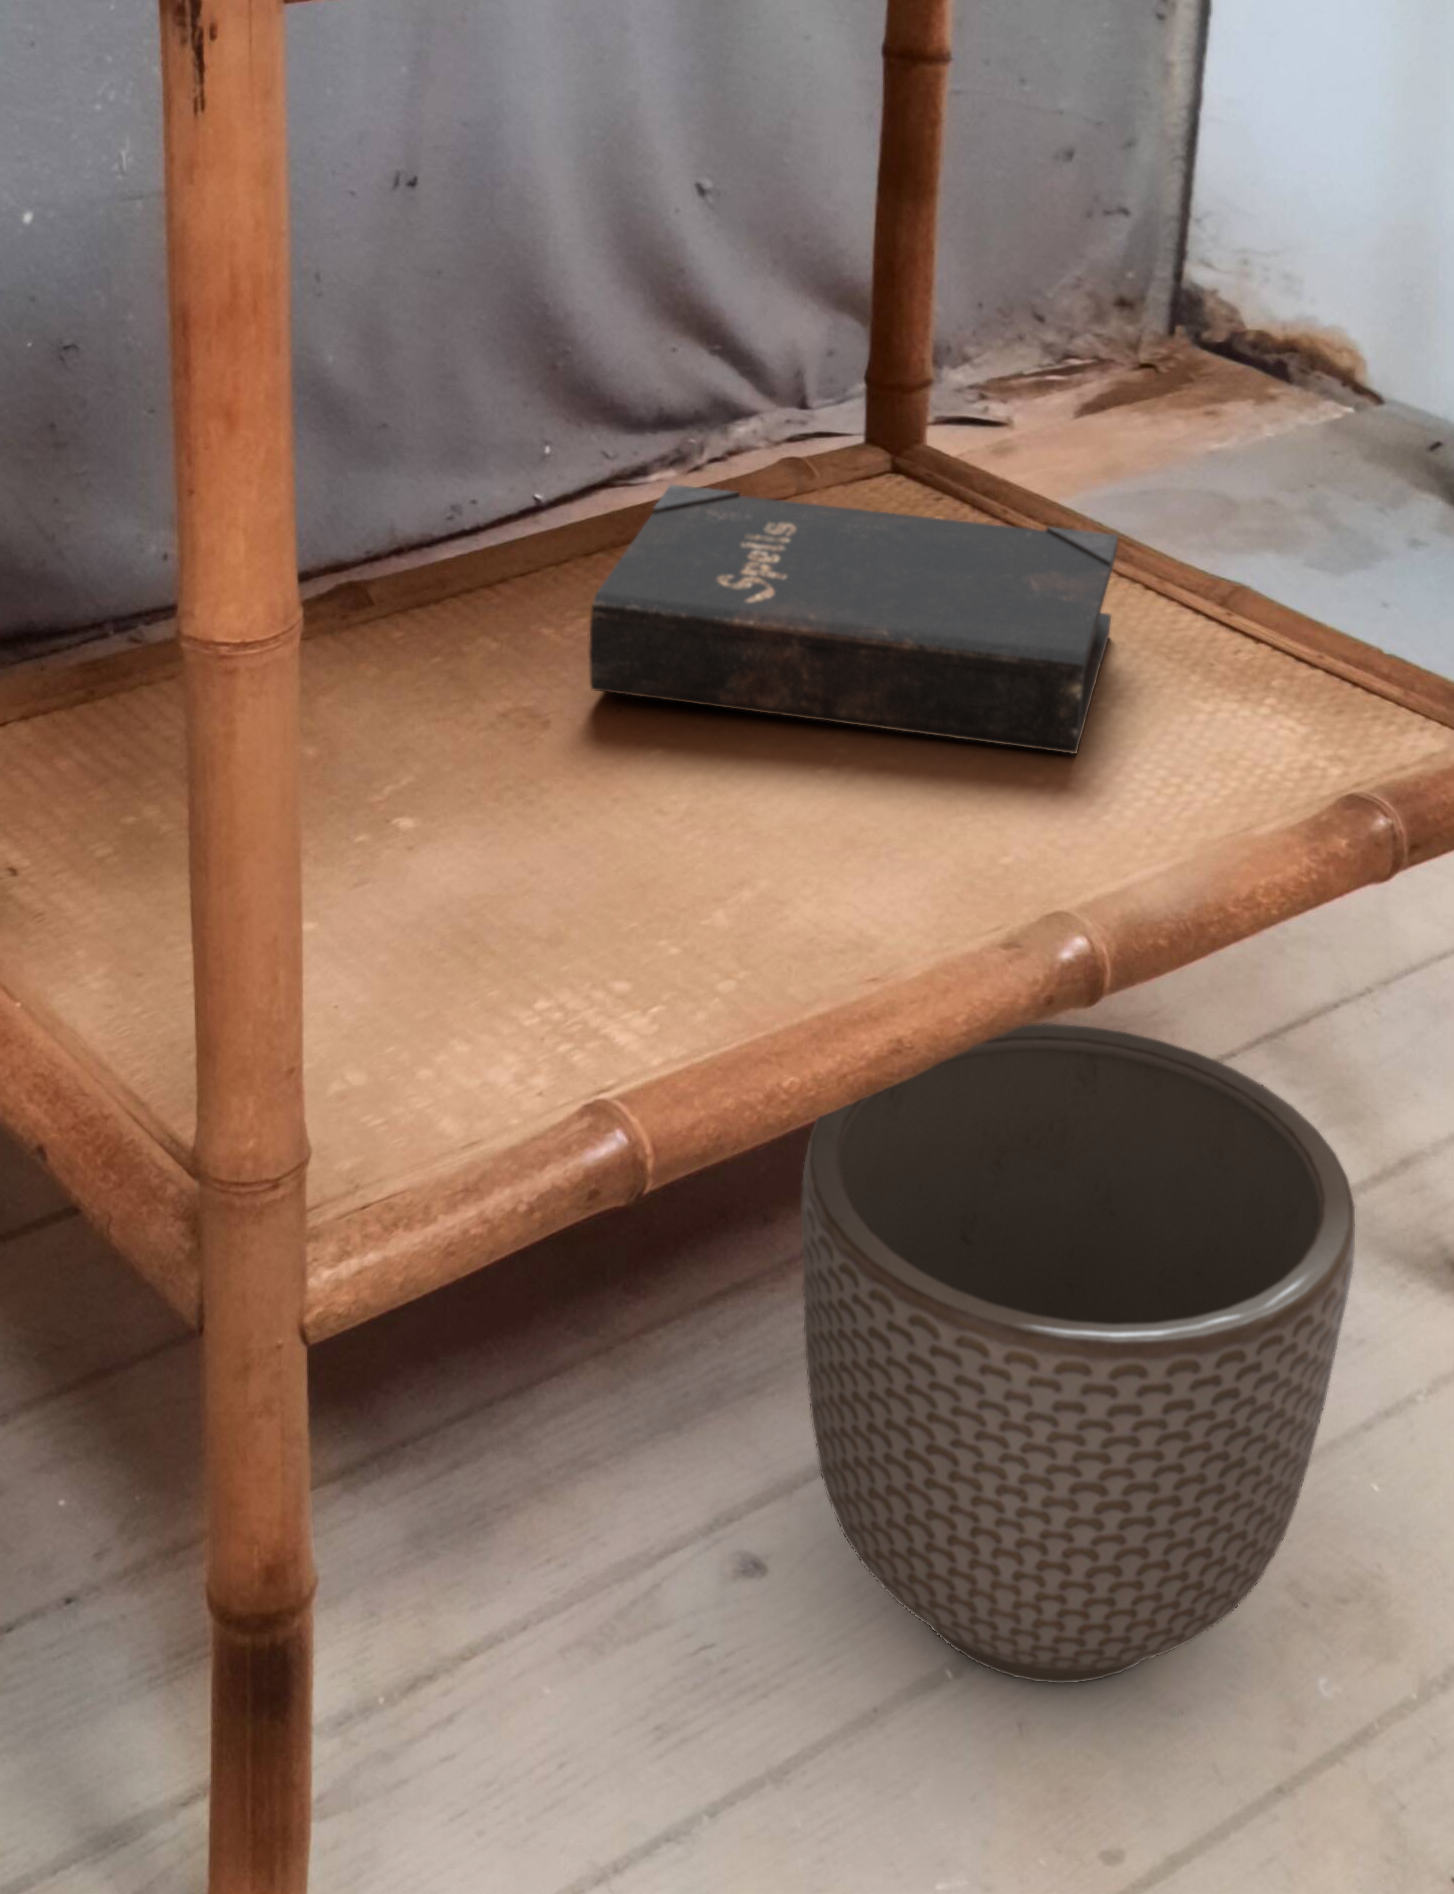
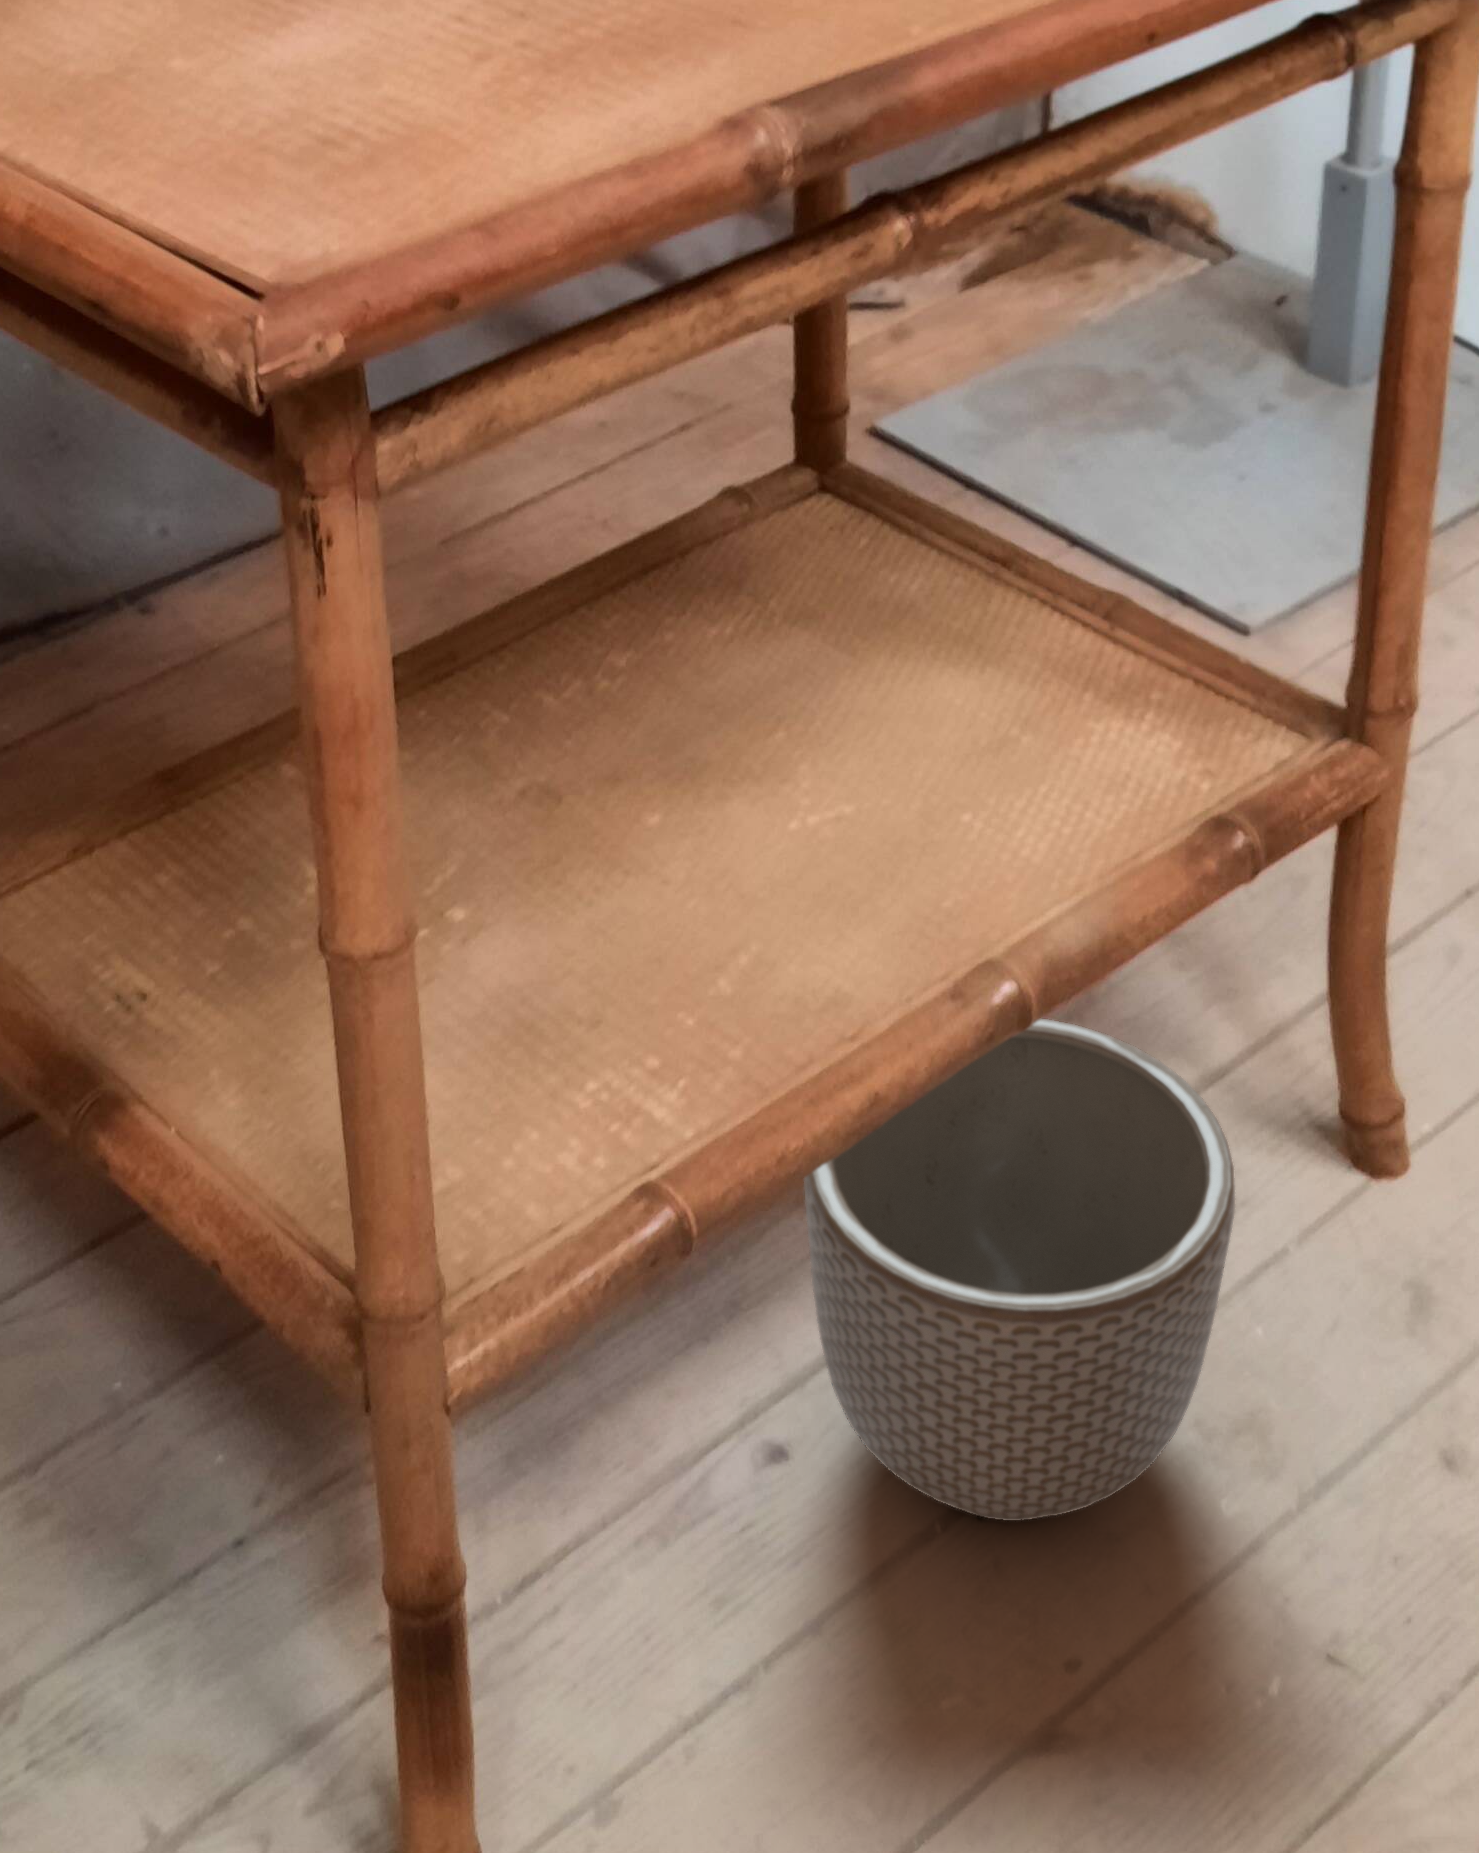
hardback book: present [589,485,1118,754] -> none [591,552,1018,792]

